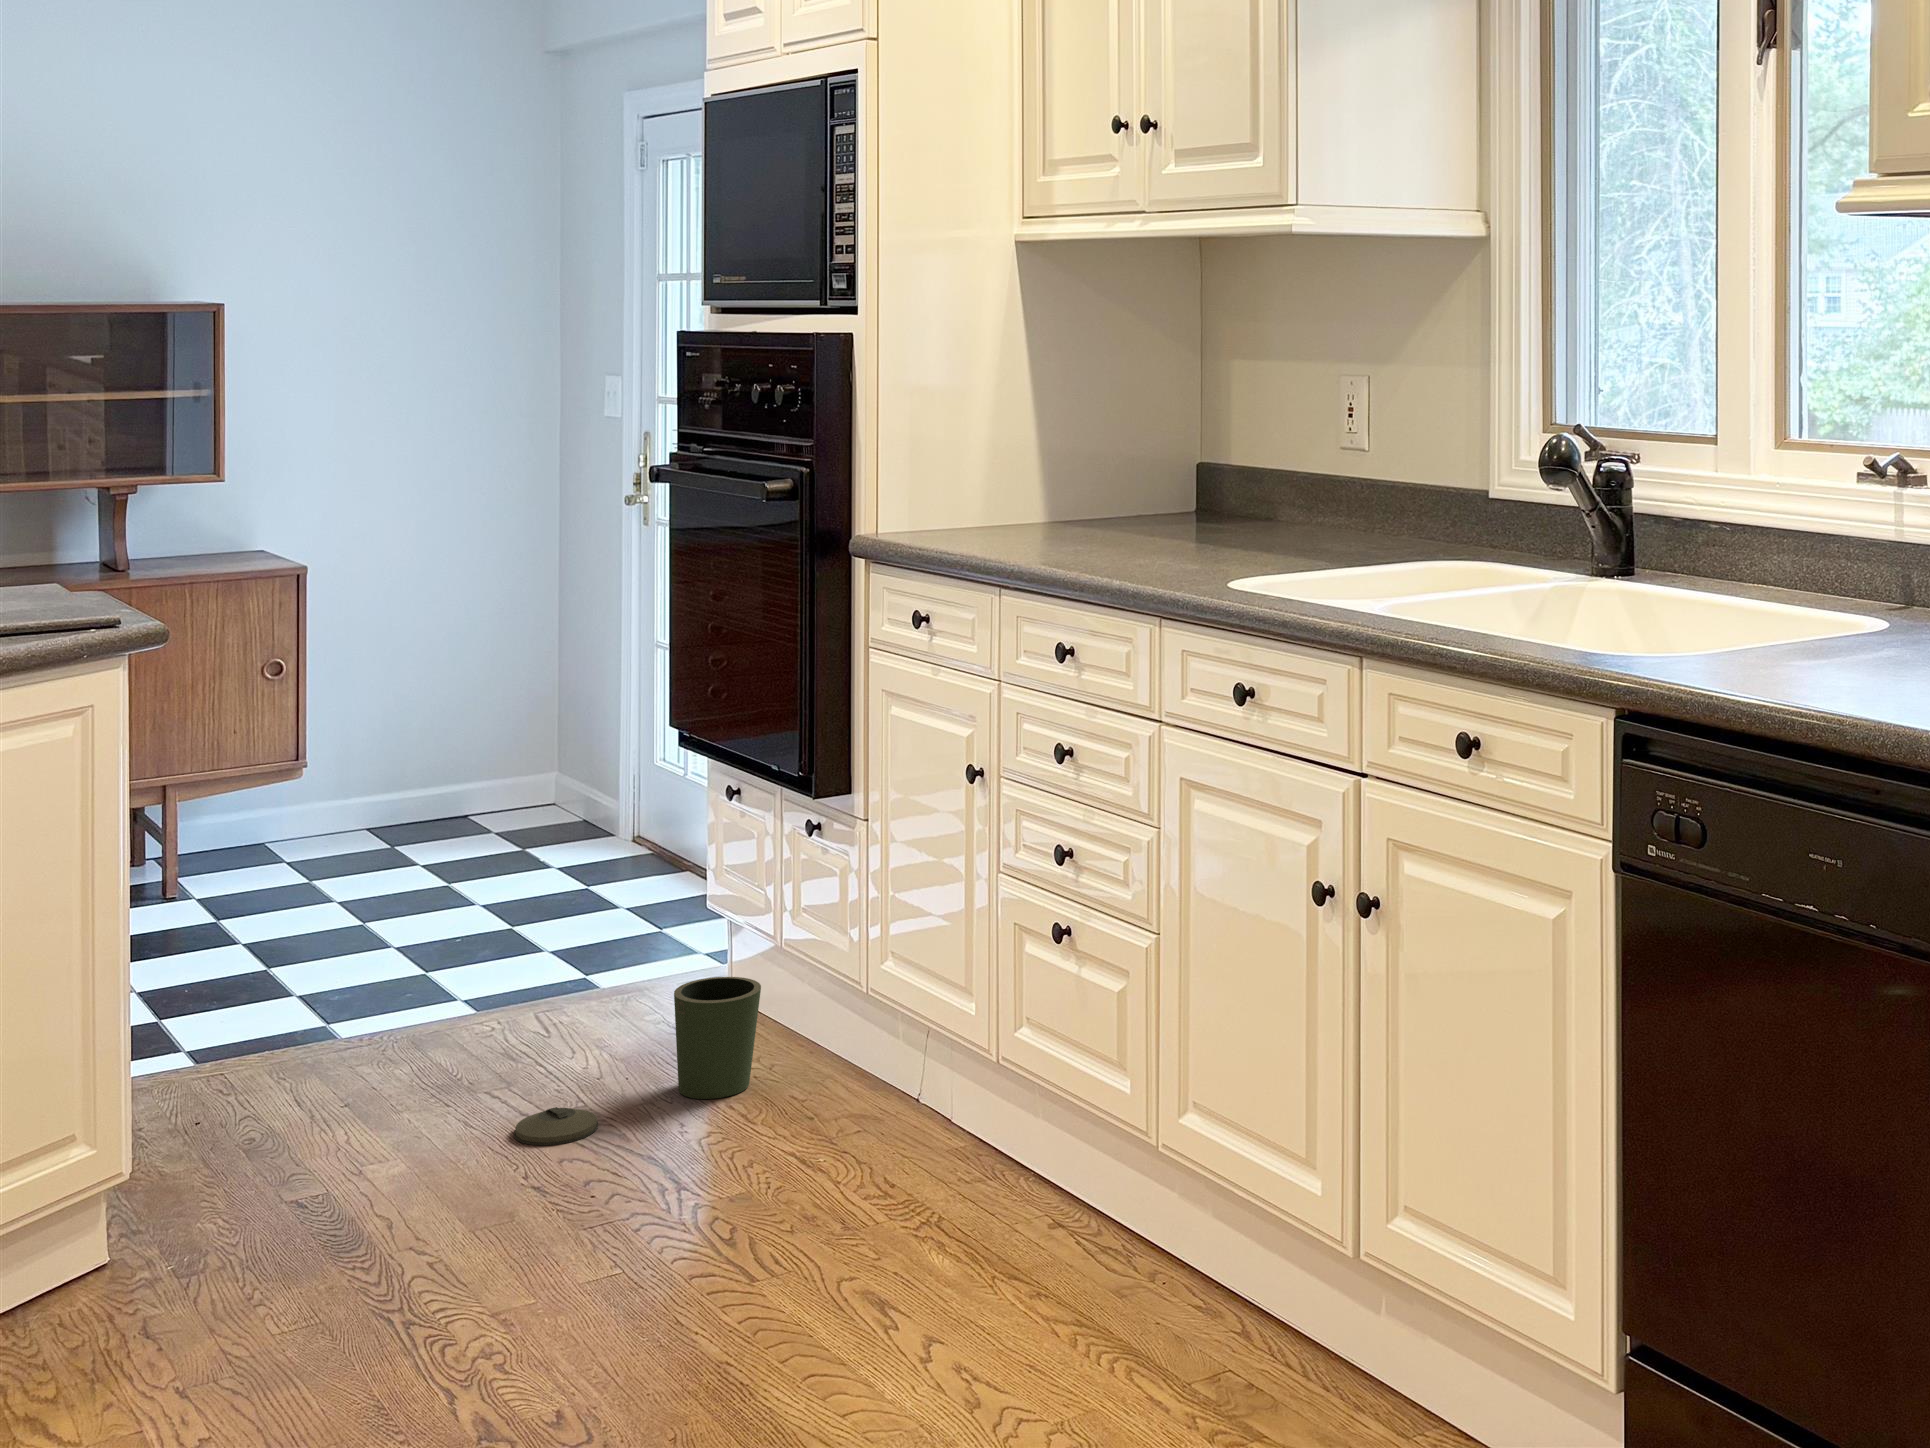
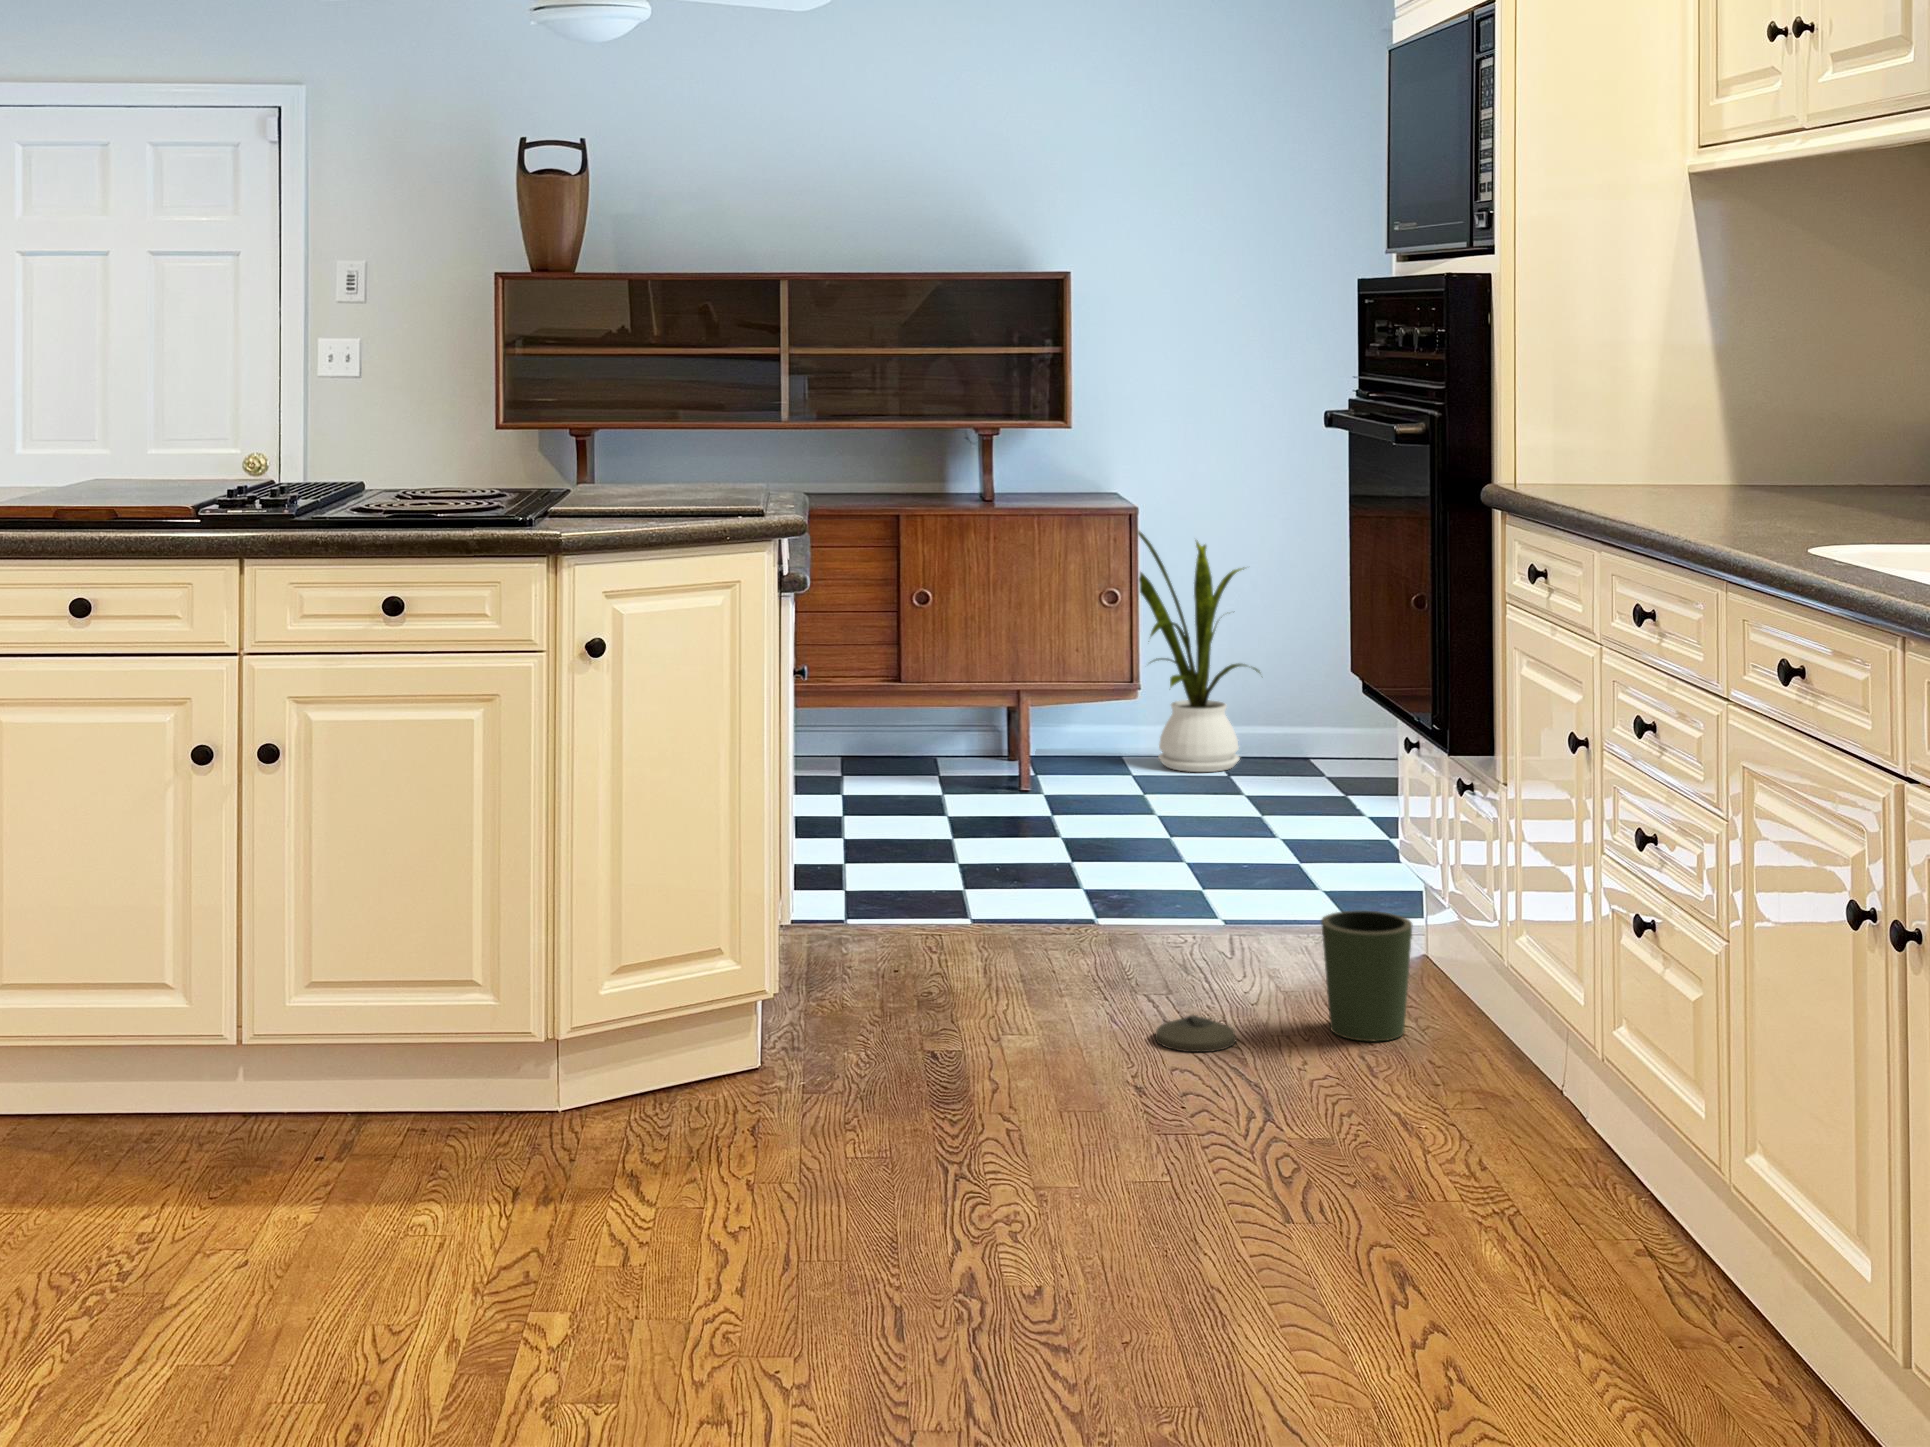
house plant: none [258,586,430,840] -> present [1138,531,1260,772]

